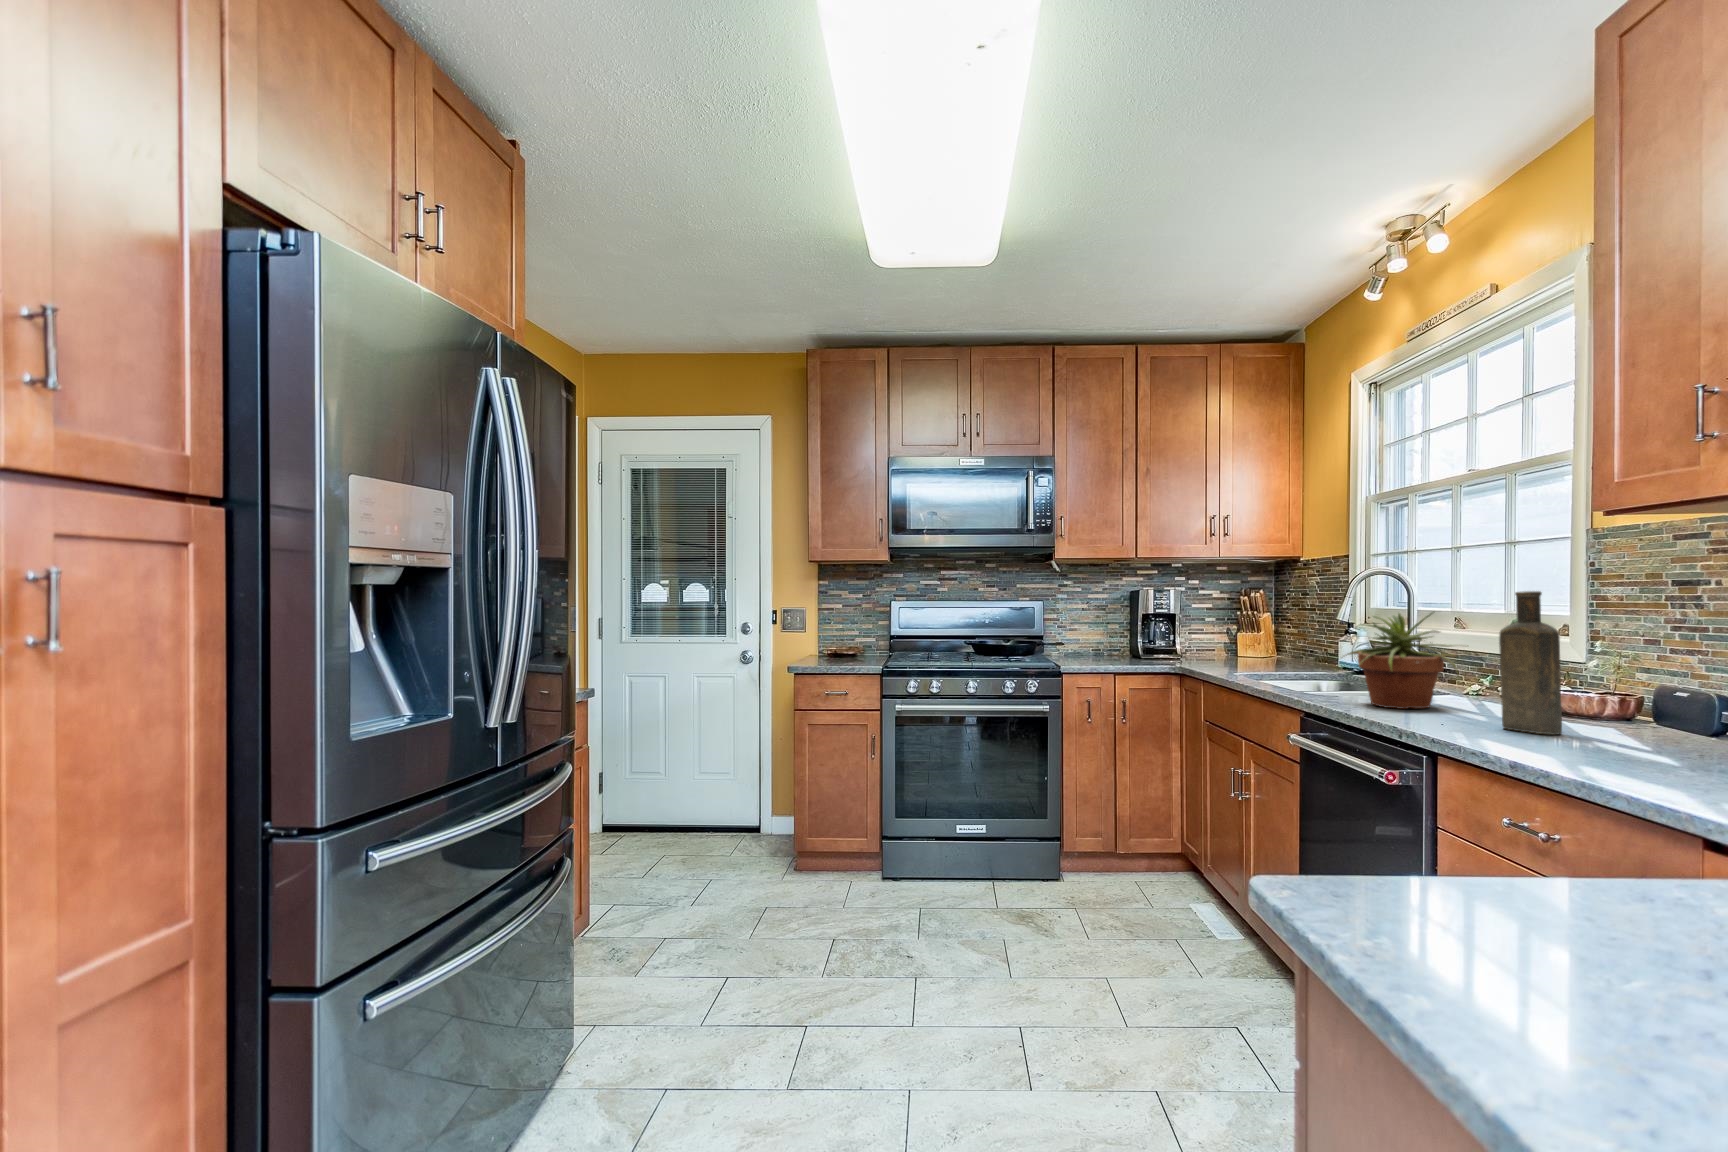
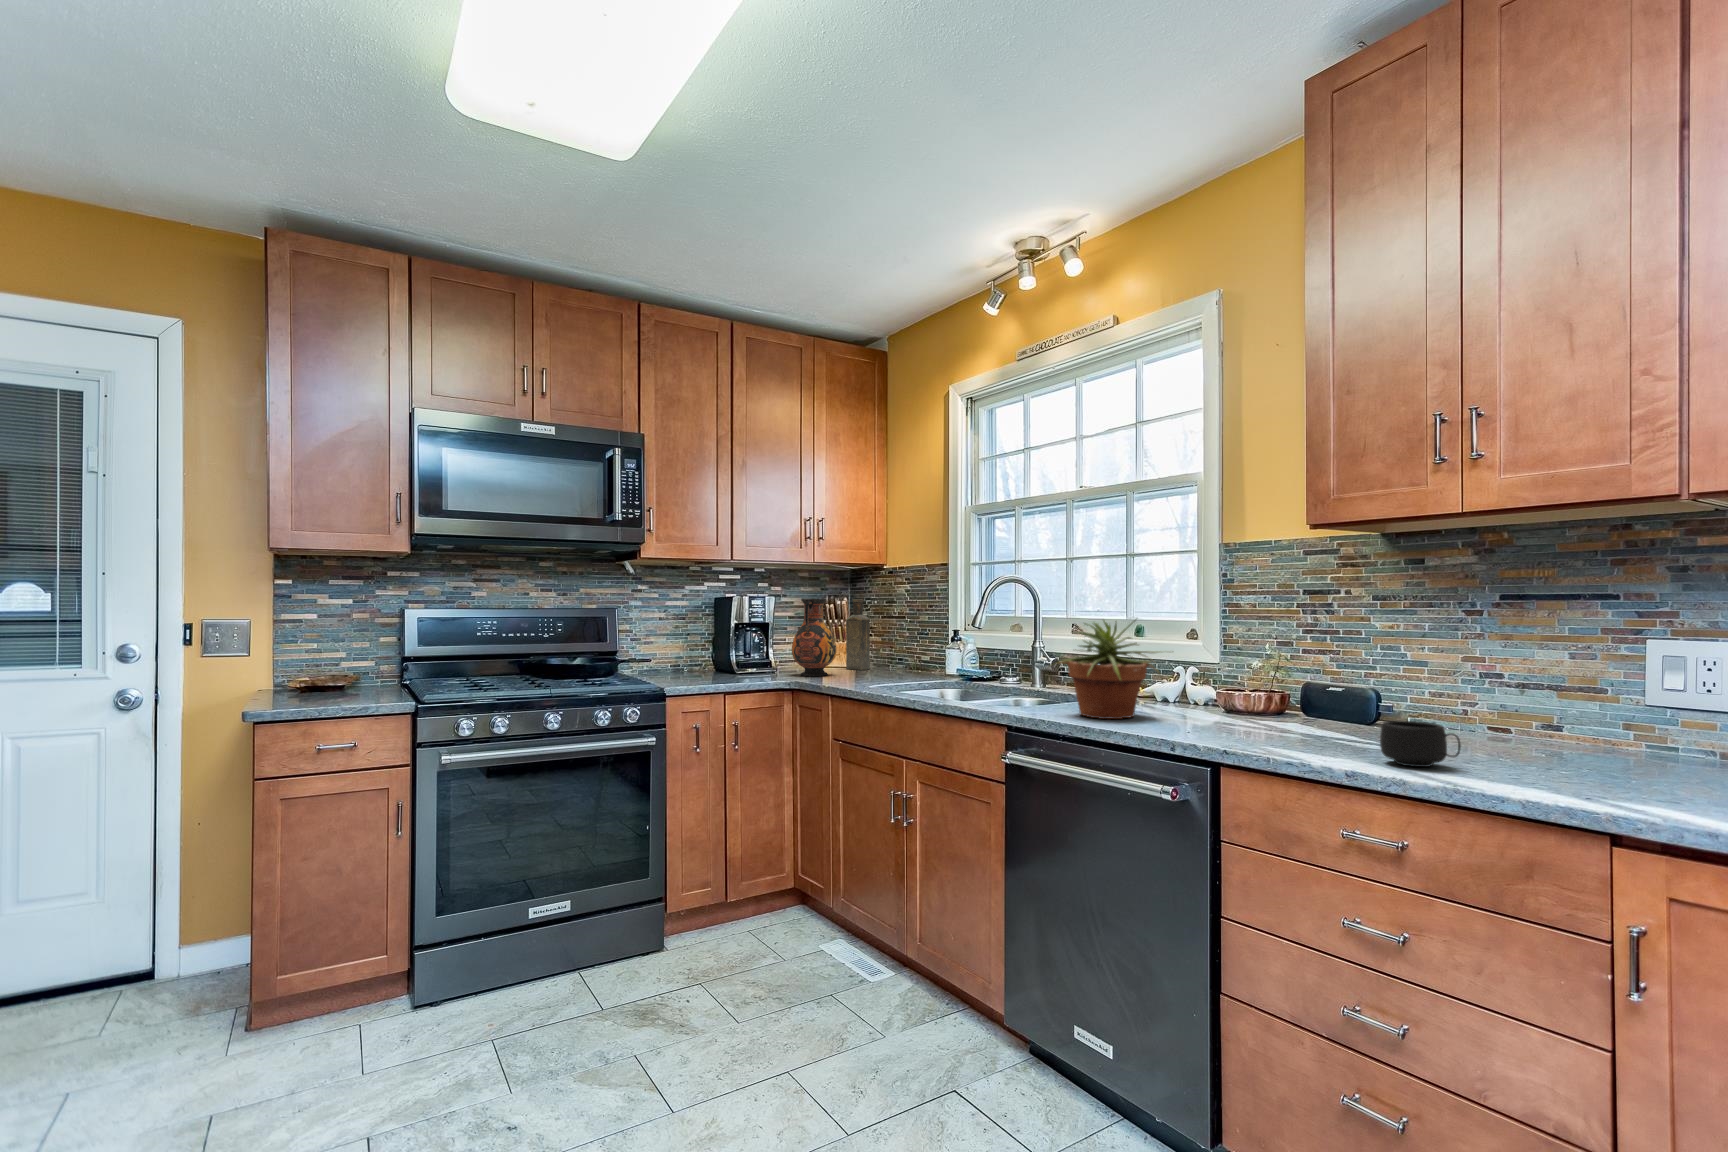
bottle: present [1499,591,1562,735] -> present [846,599,870,670]
vase: none [1185,592,1229,663] -> present [792,599,836,676]
mug: none [1566,717,1645,763] -> present [1380,721,1461,767]

